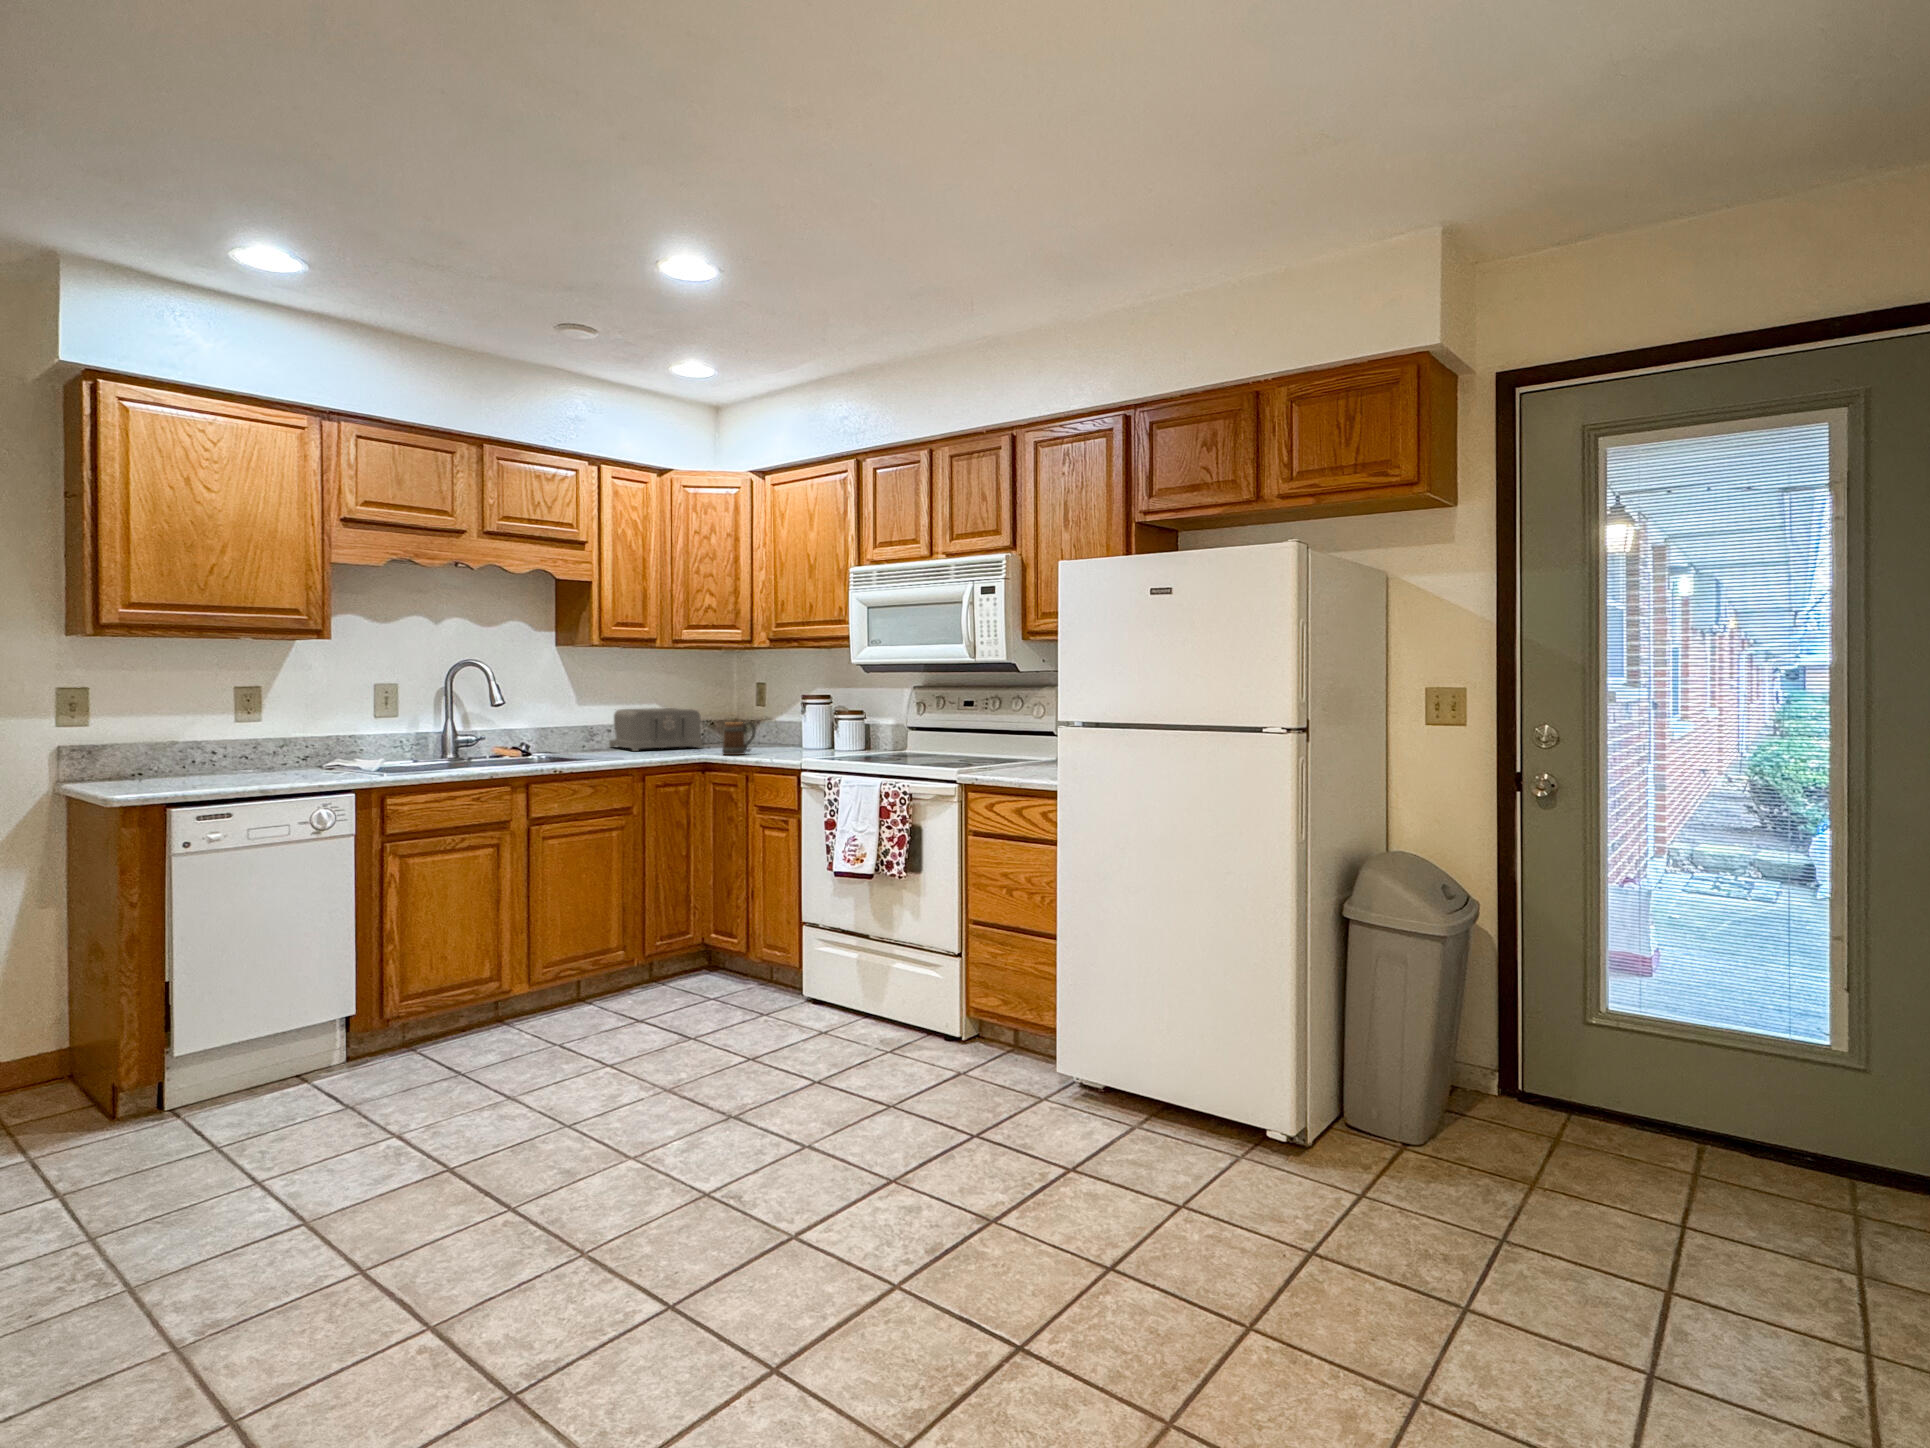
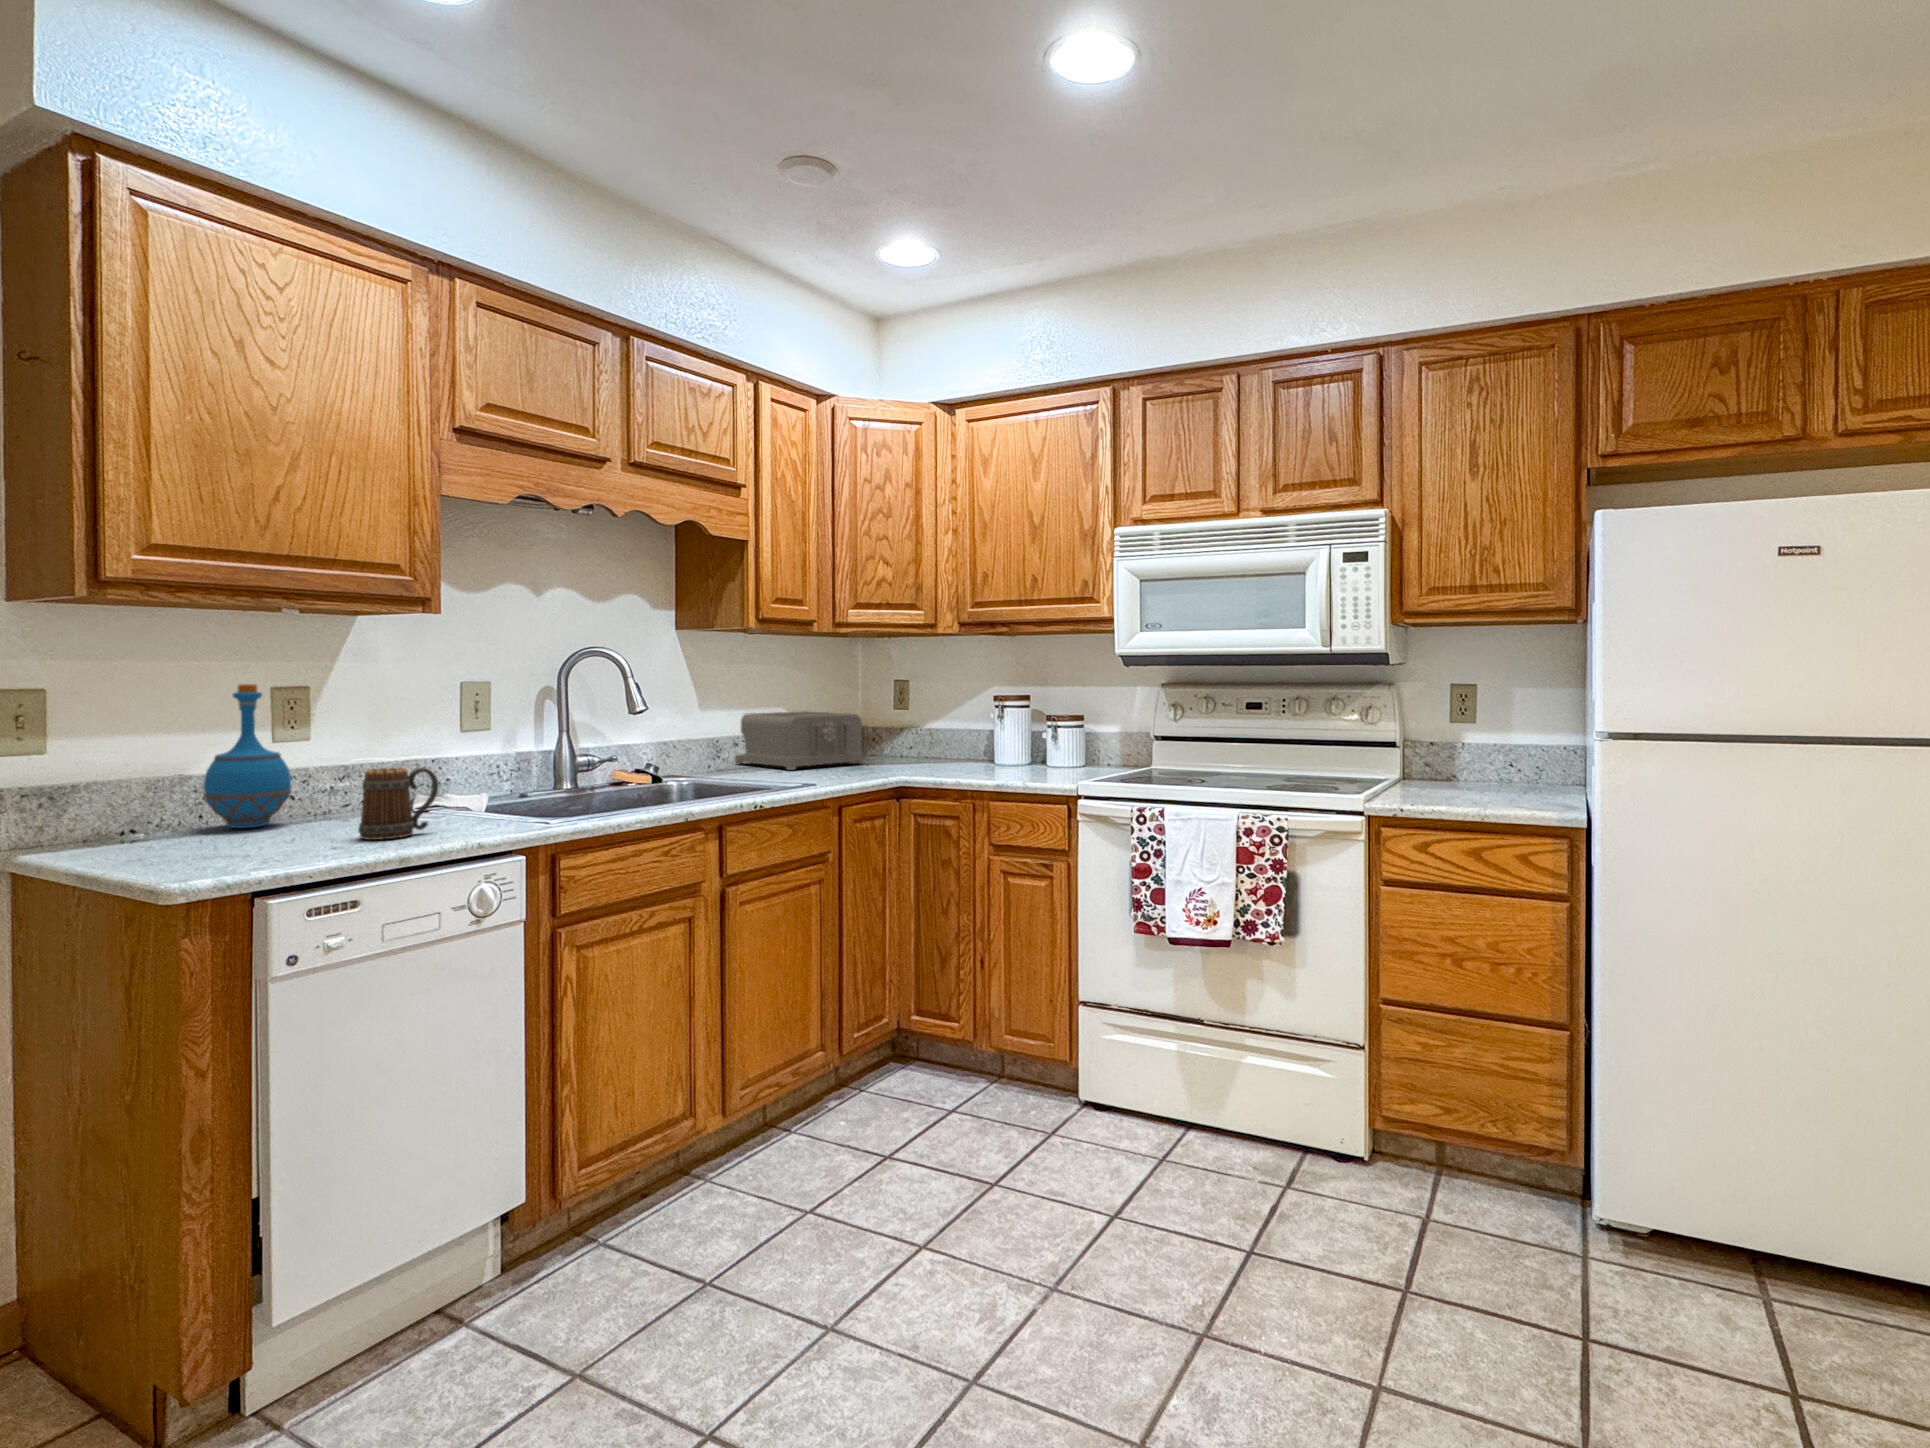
bottle: none [182,686,239,775] -> present [204,684,291,828]
mug: present [722,722,756,755] -> present [358,768,438,840]

